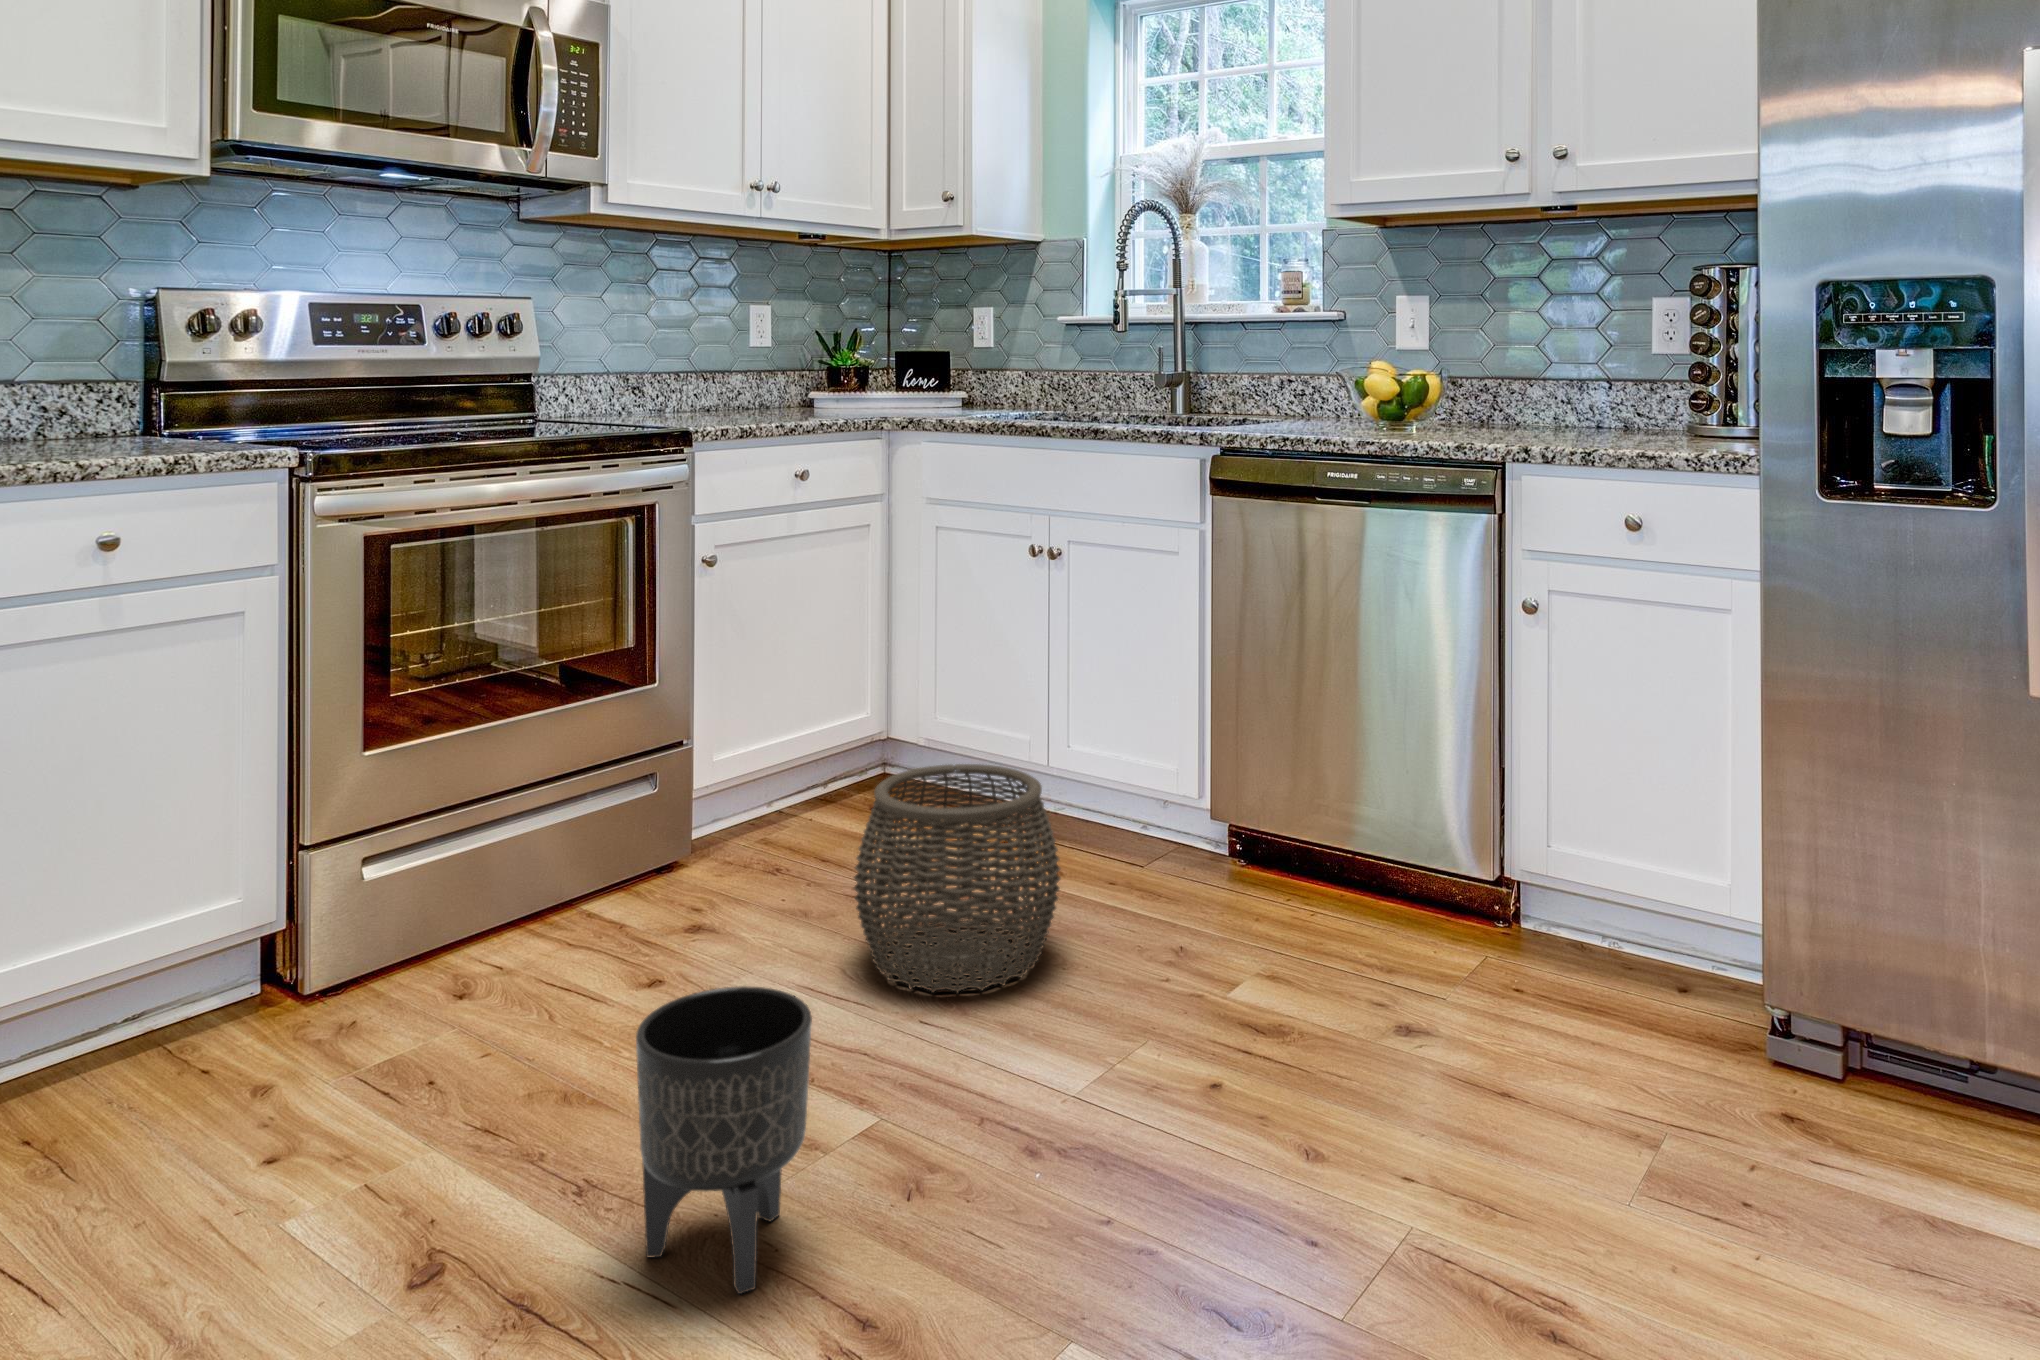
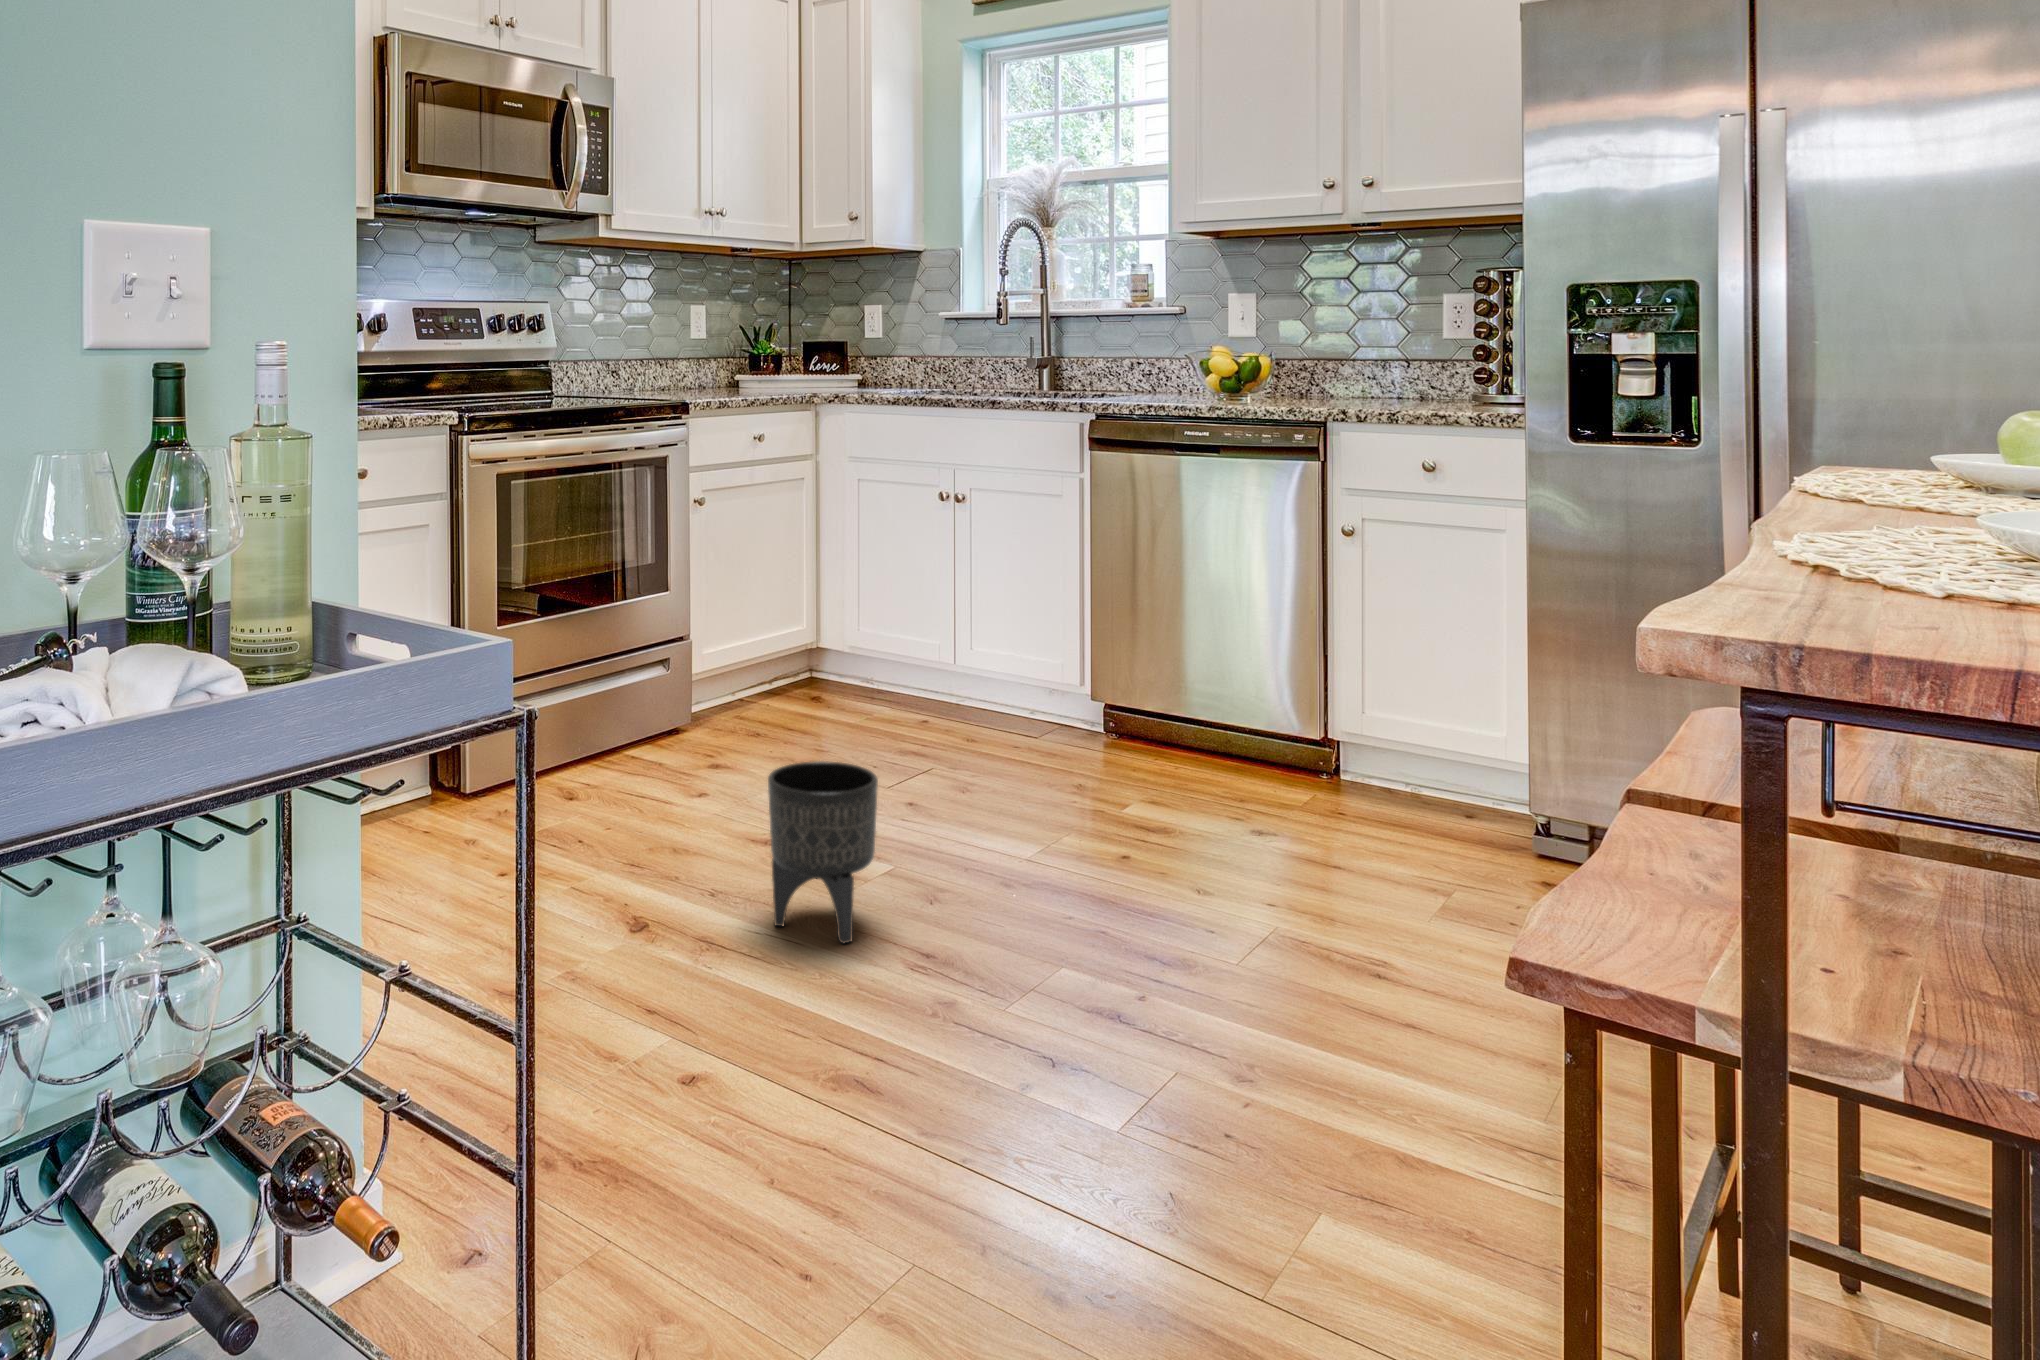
woven basket: present [853,764,1060,993] -> none [842,647,992,804]

